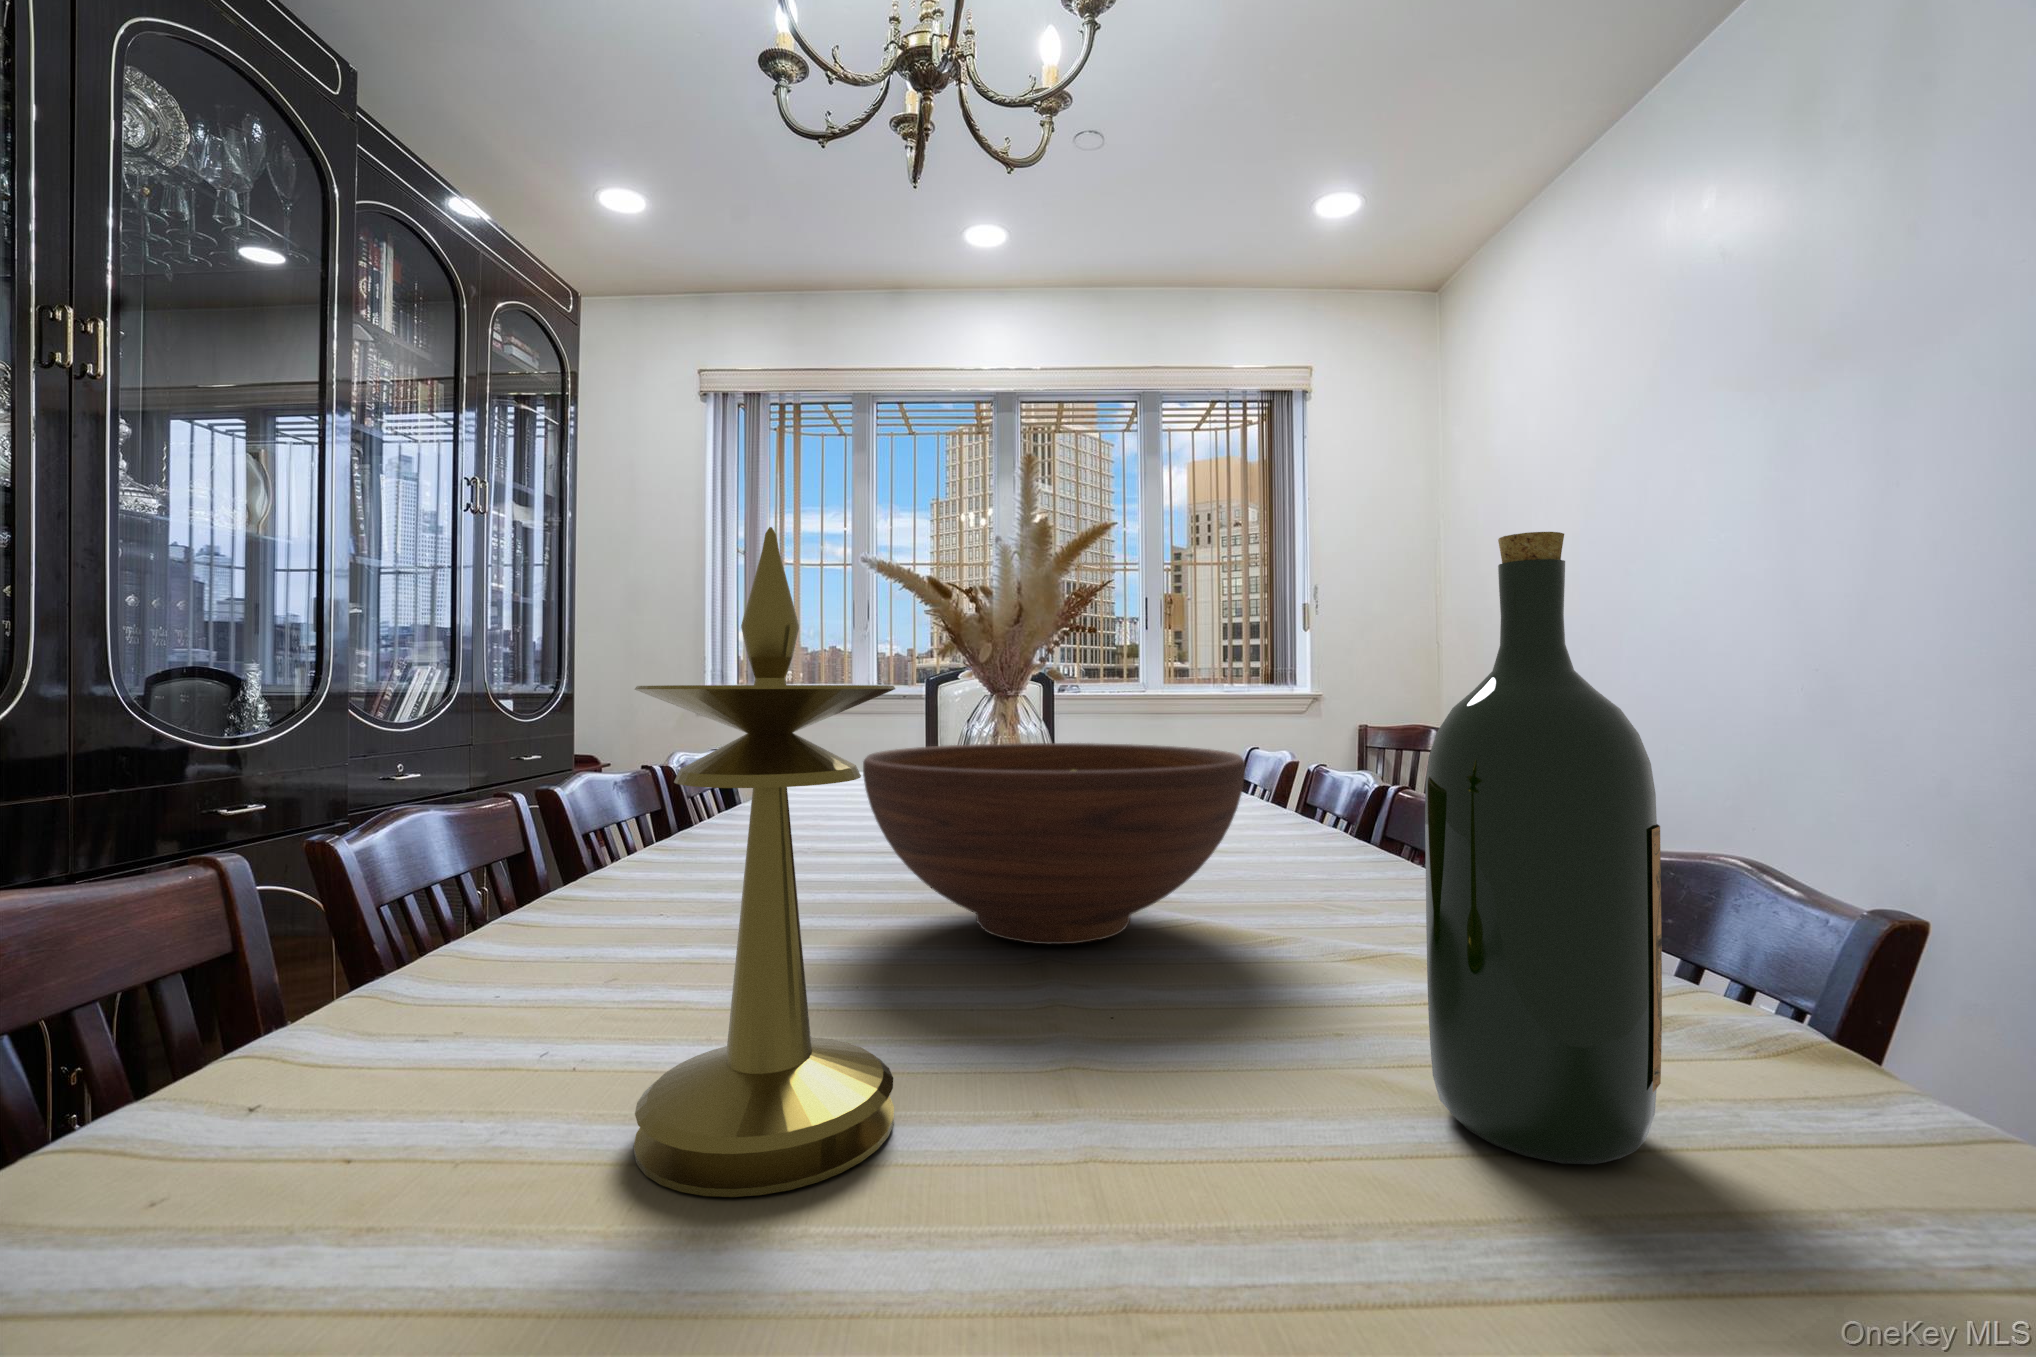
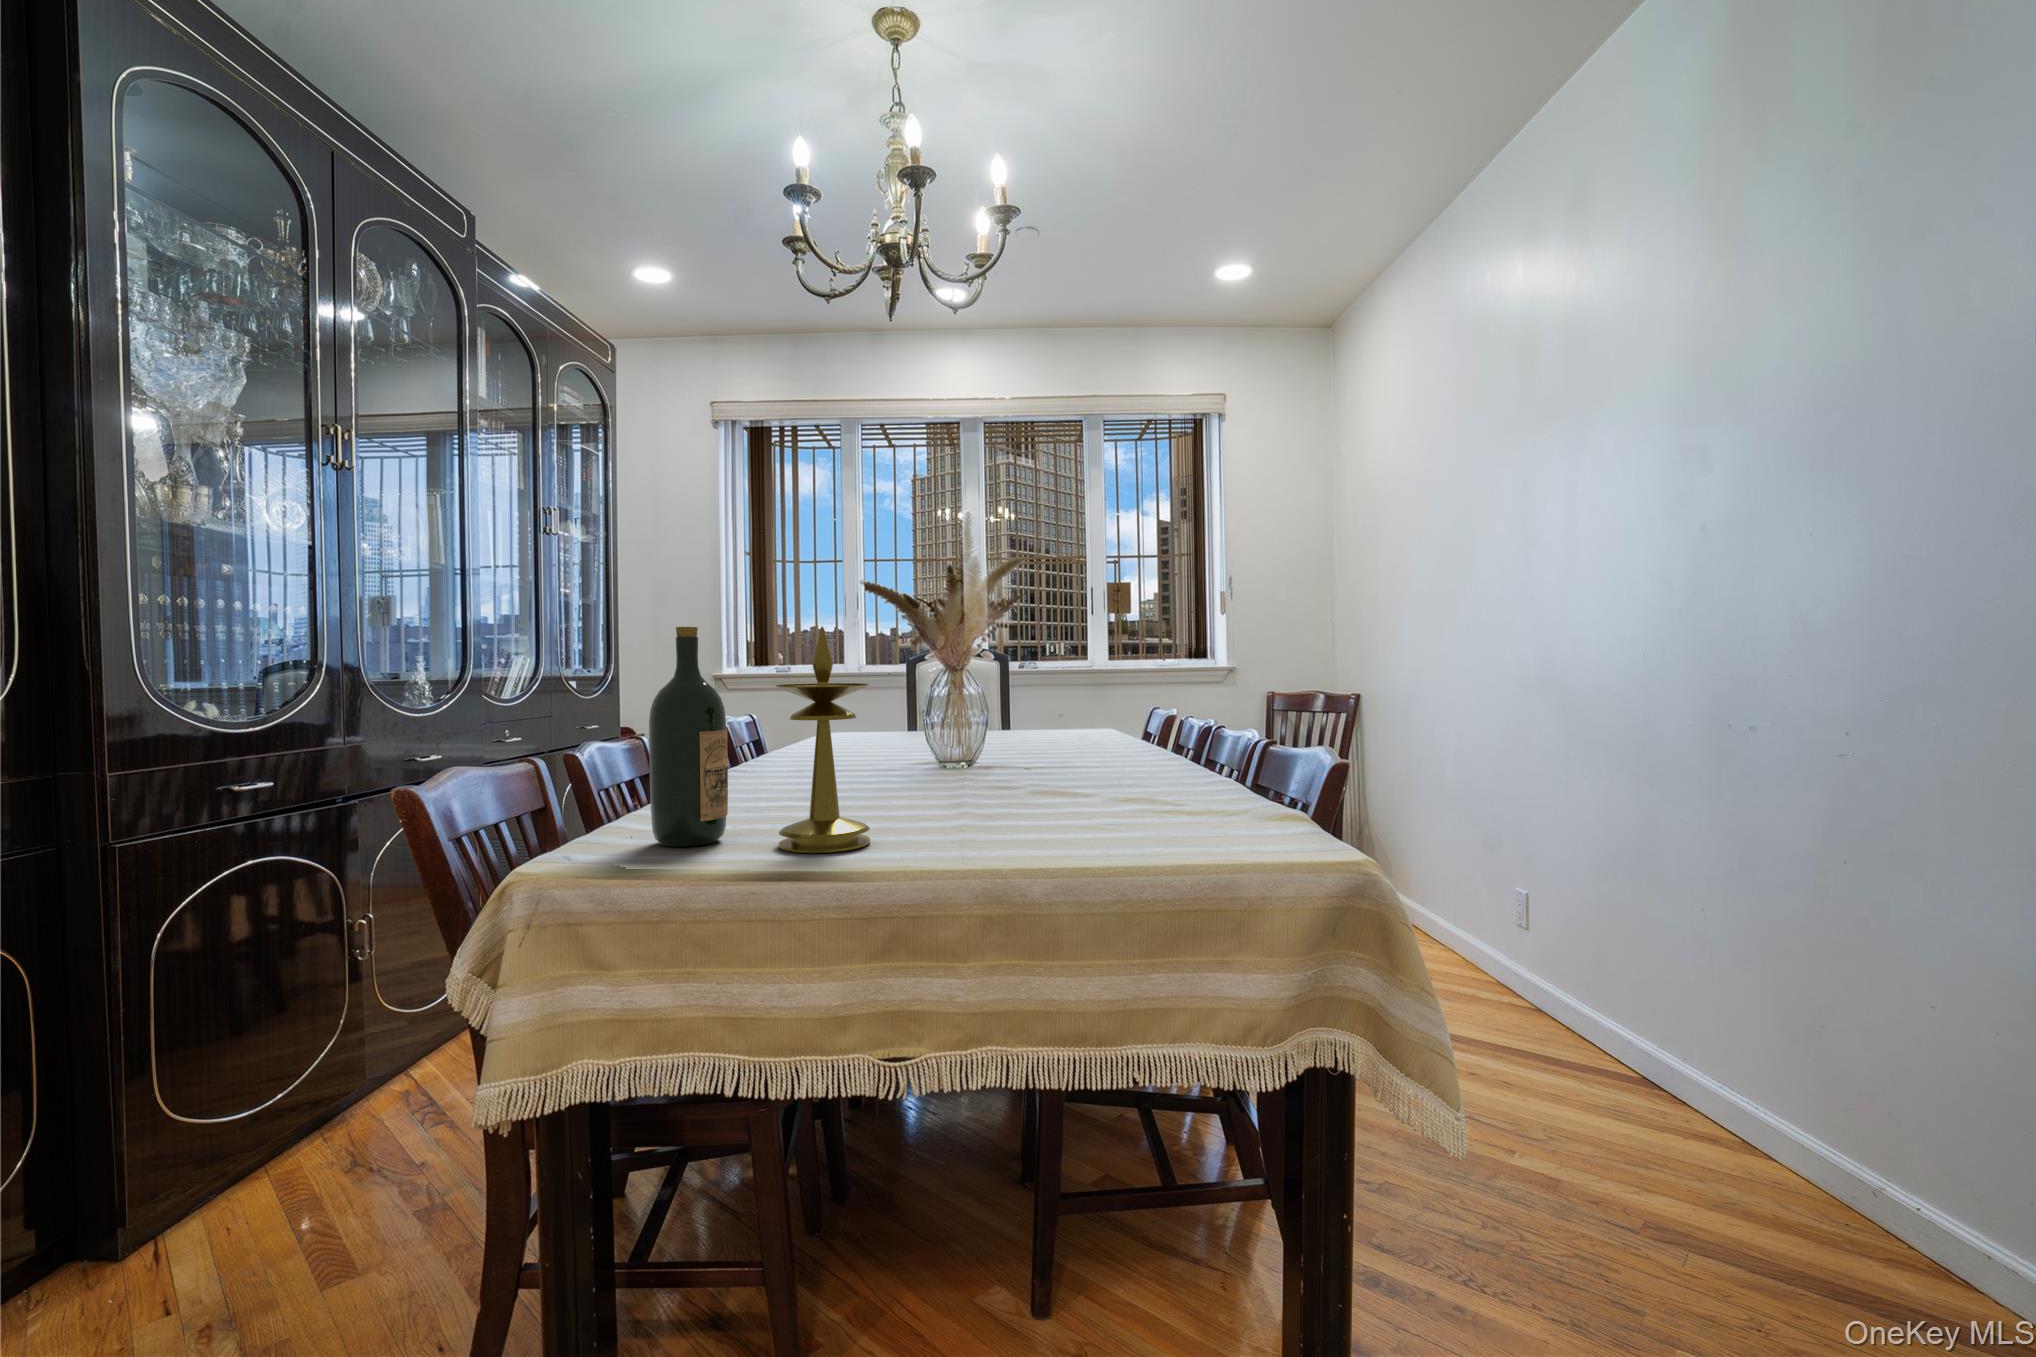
wine bottle: present [1425,532,1662,1164] -> present [649,627,728,846]
fruit bowl: present [863,743,1245,944] -> none [857,707,1051,806]

